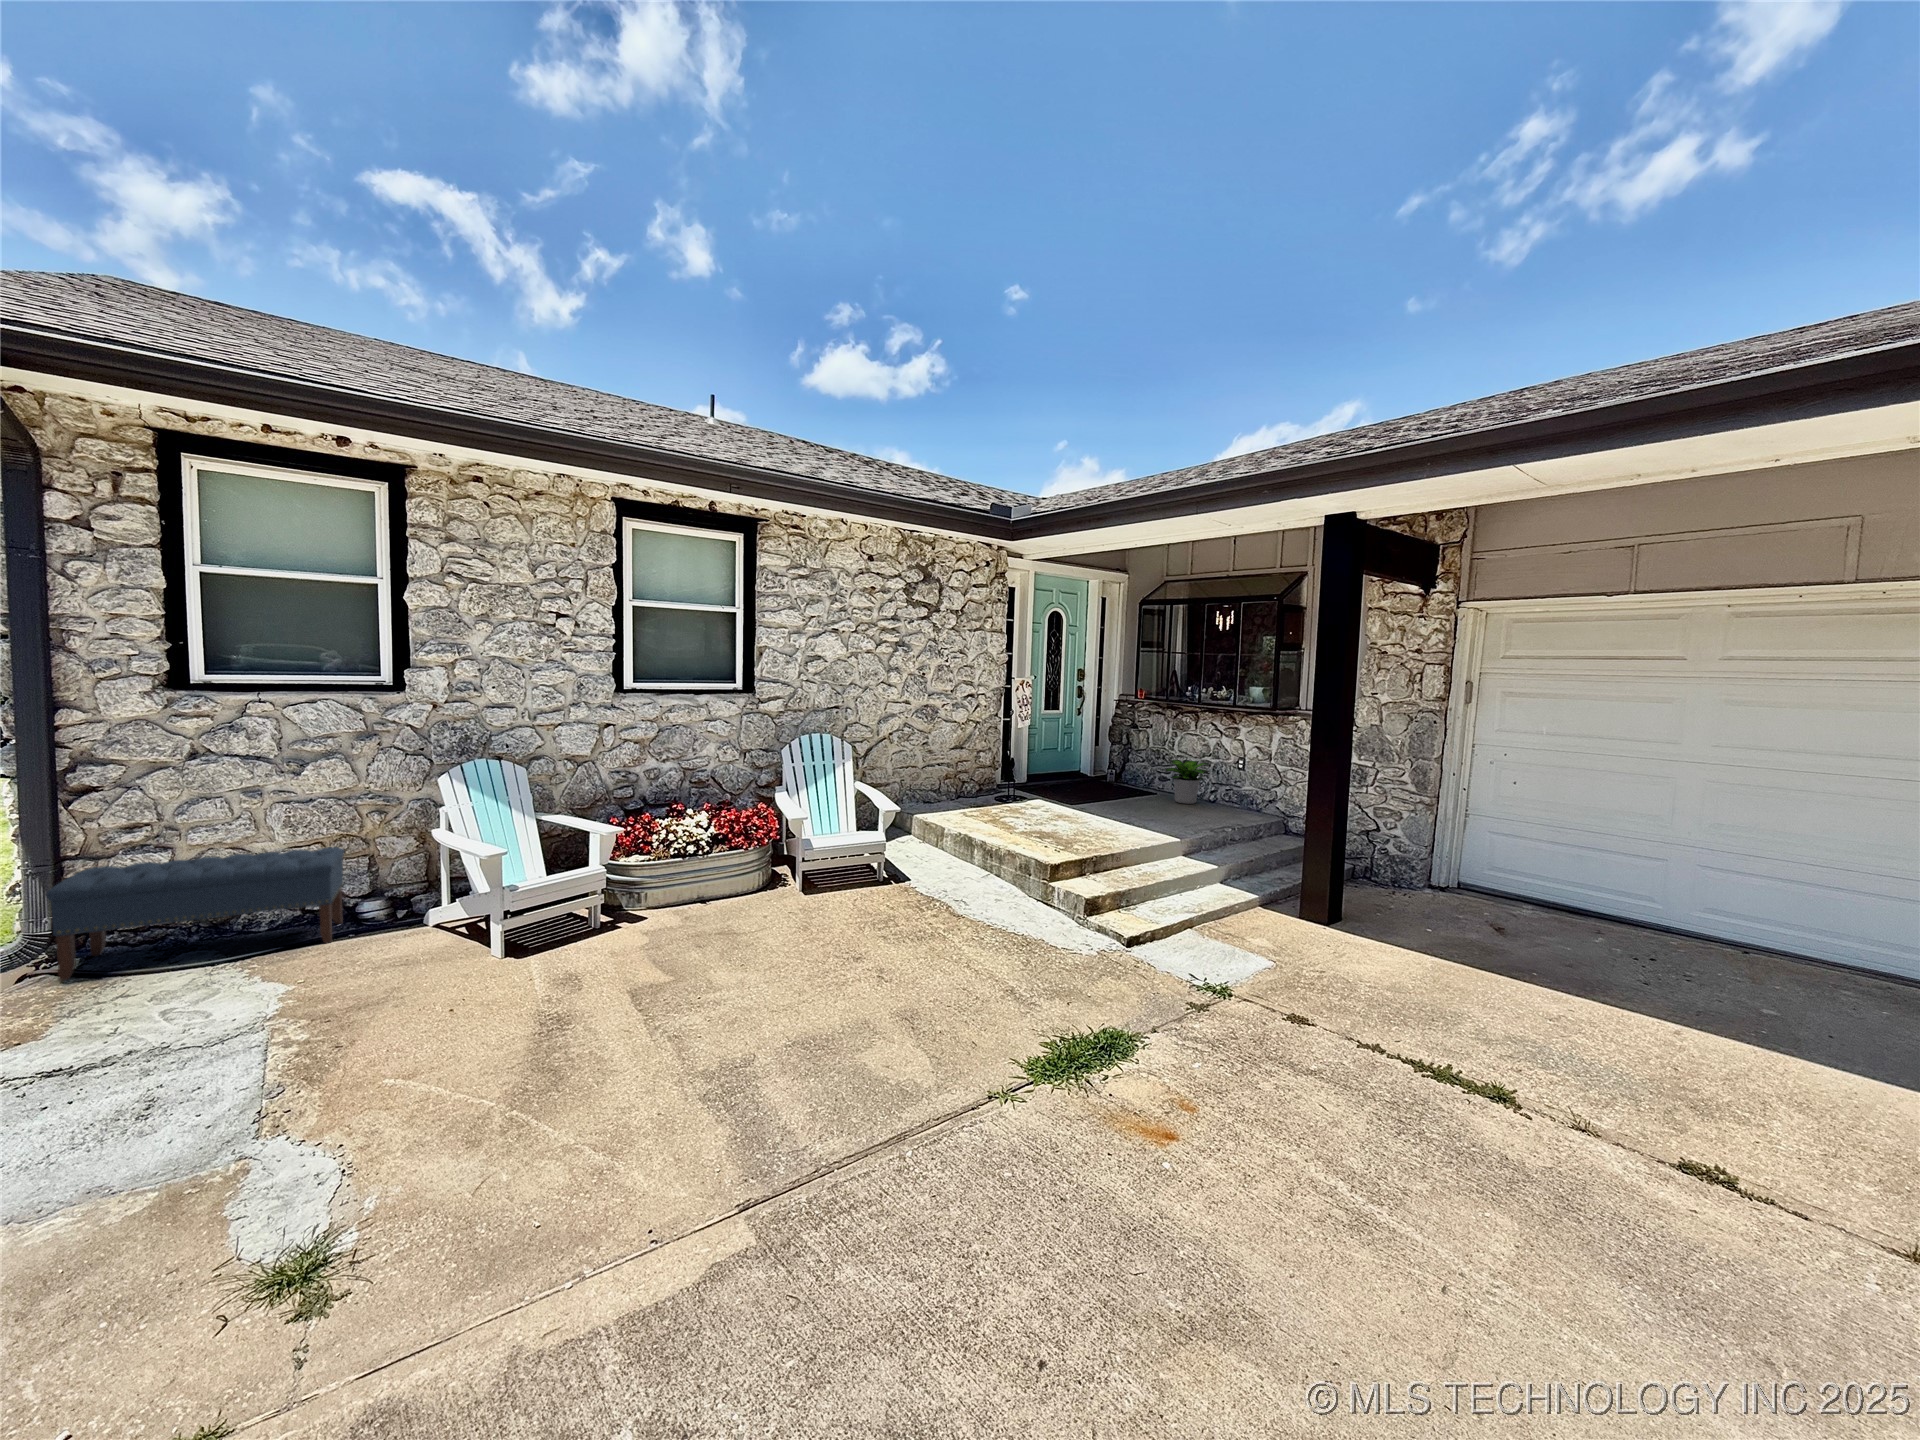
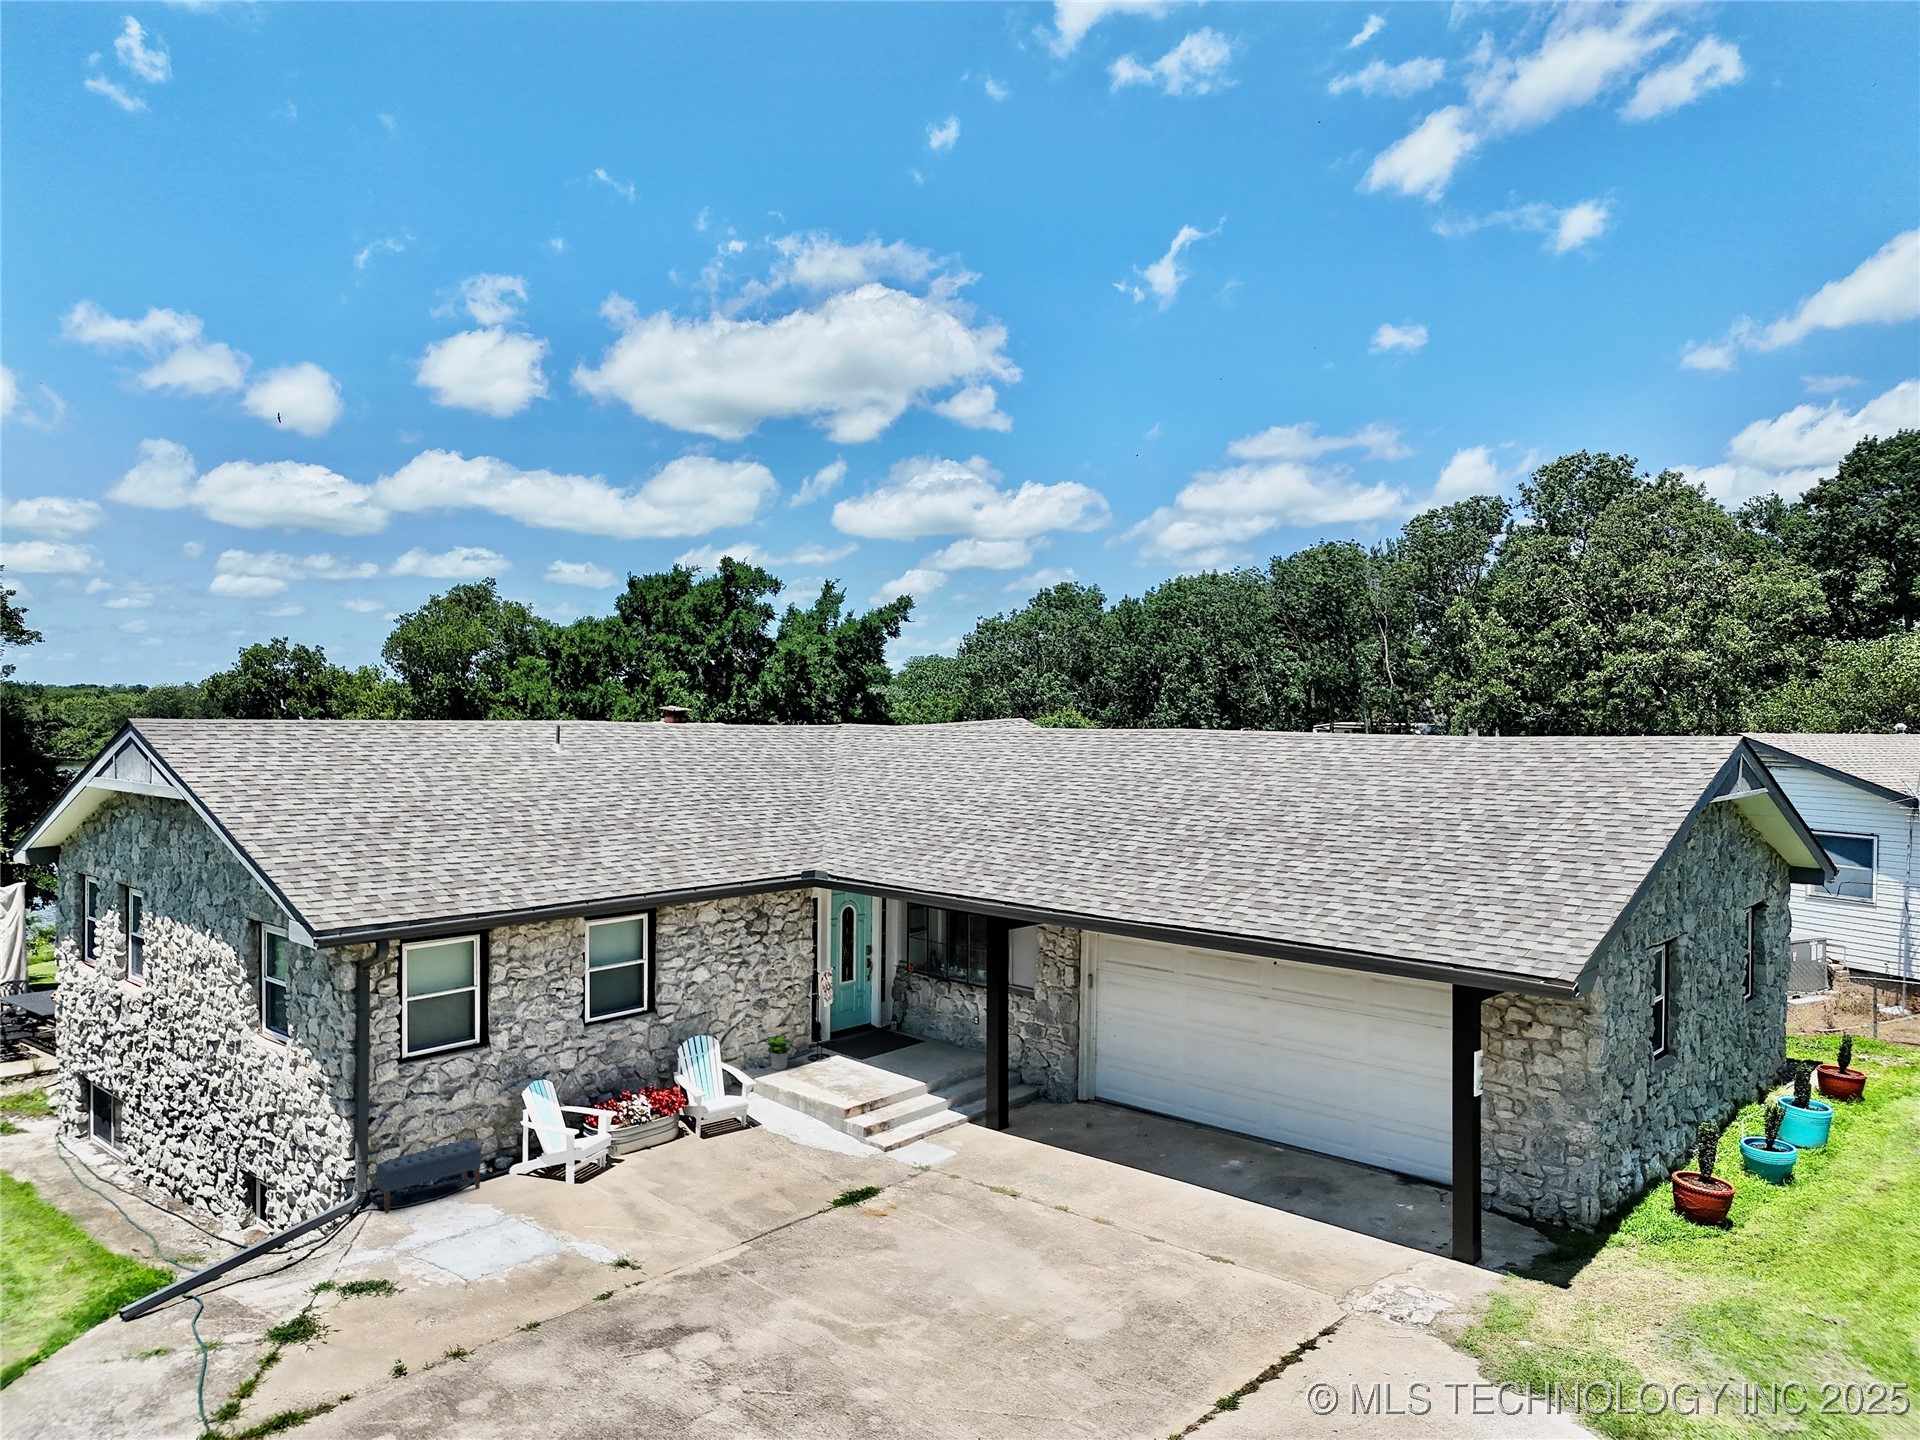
potted plant: present [1165,760,1210,804] -> present [765,1036,793,1070]

